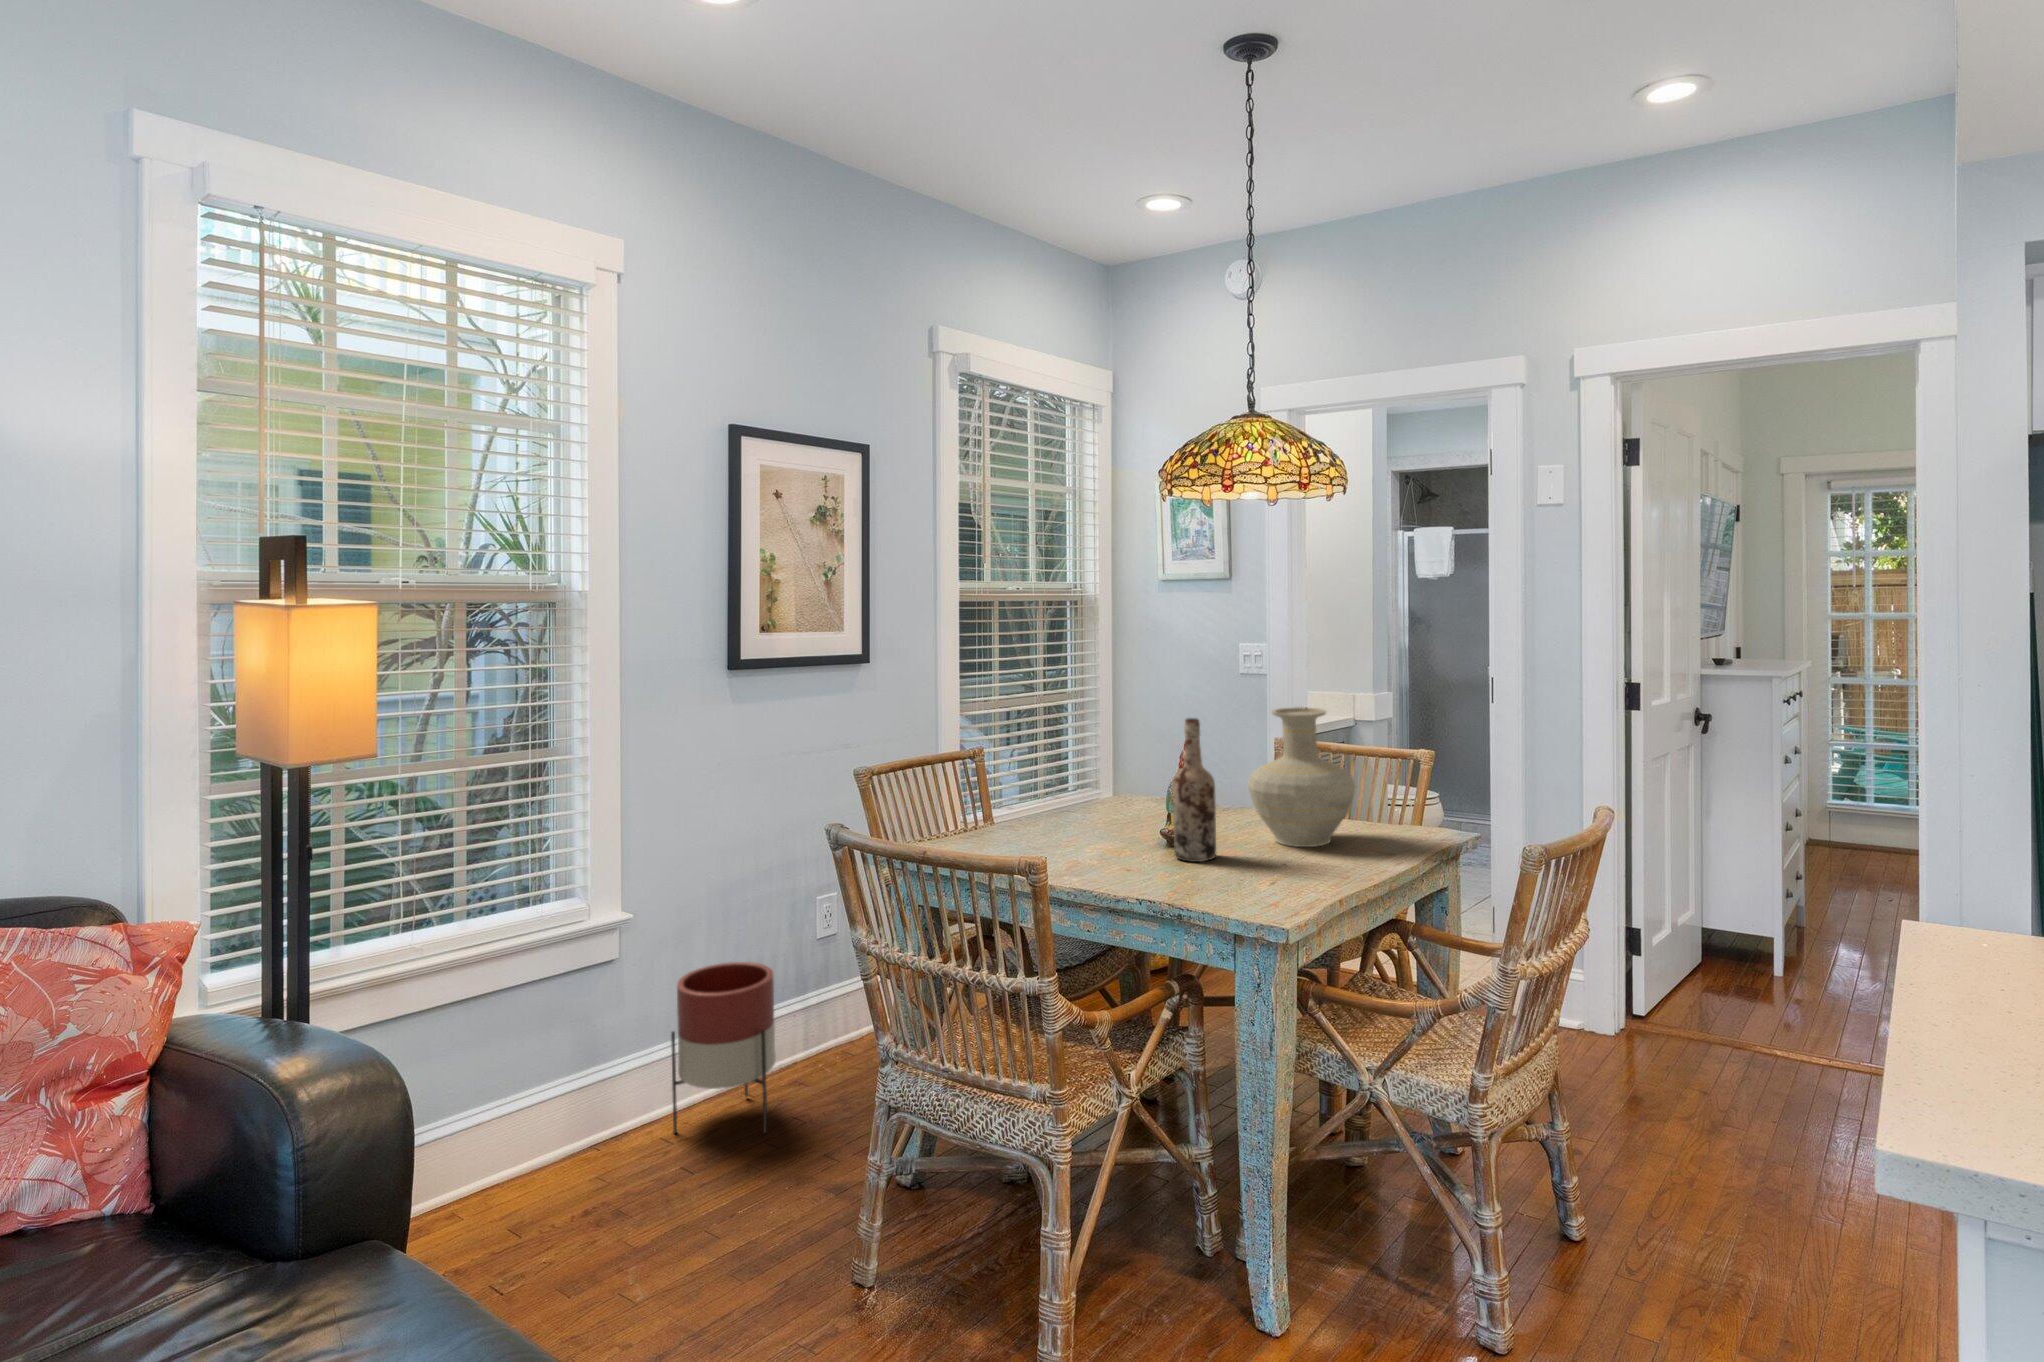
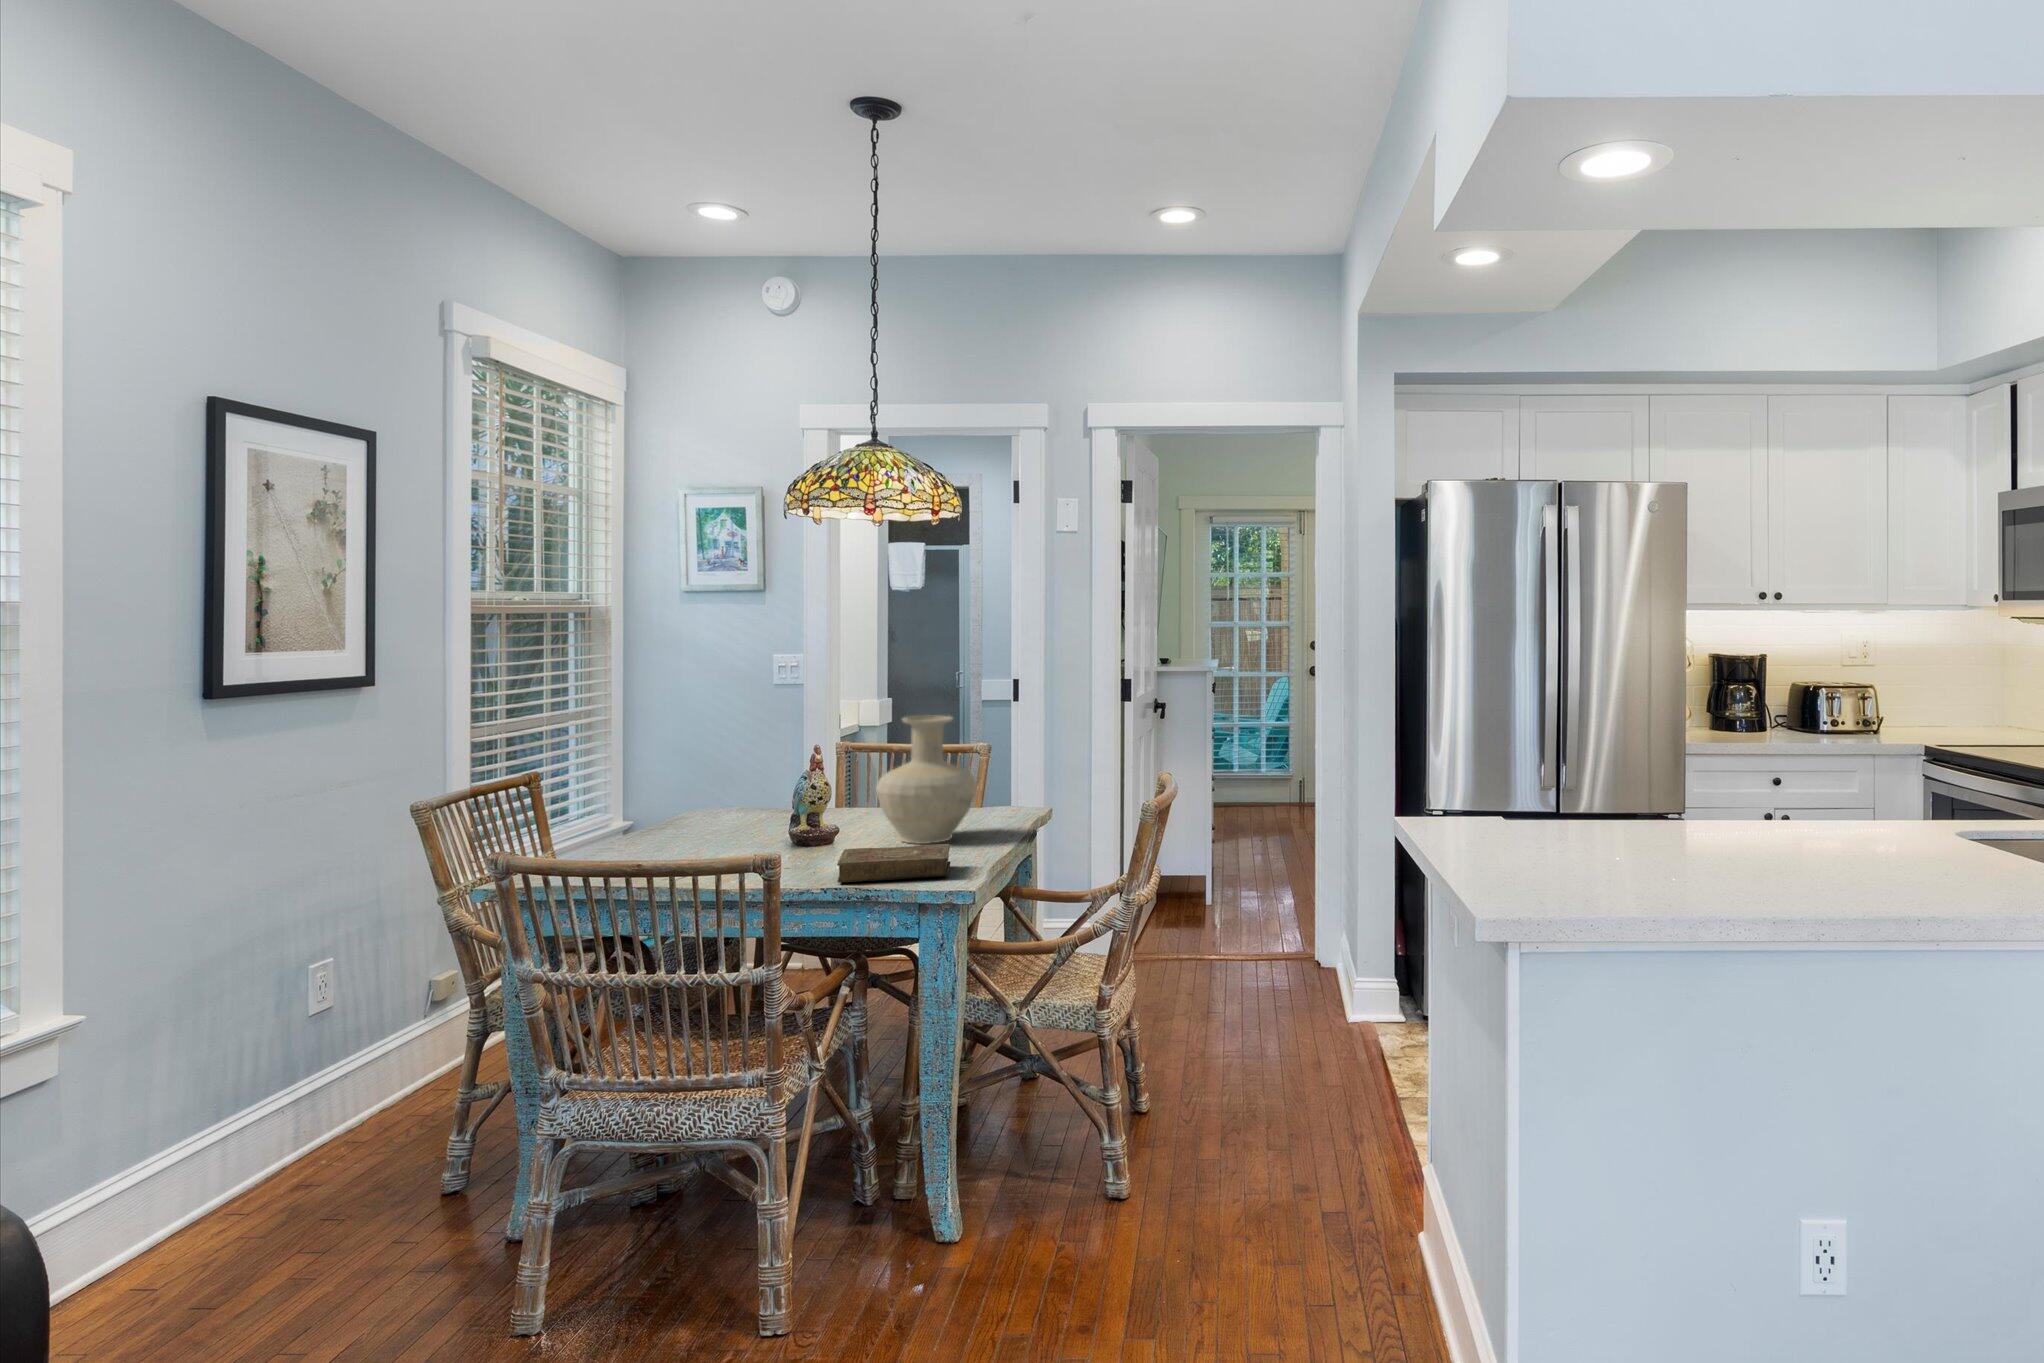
wine bottle: present [1172,718,1216,862] -> none [820,727,863,863]
book: none [1159,850,1292,896] -> present [837,844,950,882]
planter: present [671,962,776,1133] -> none [140,1055,291,1282]

